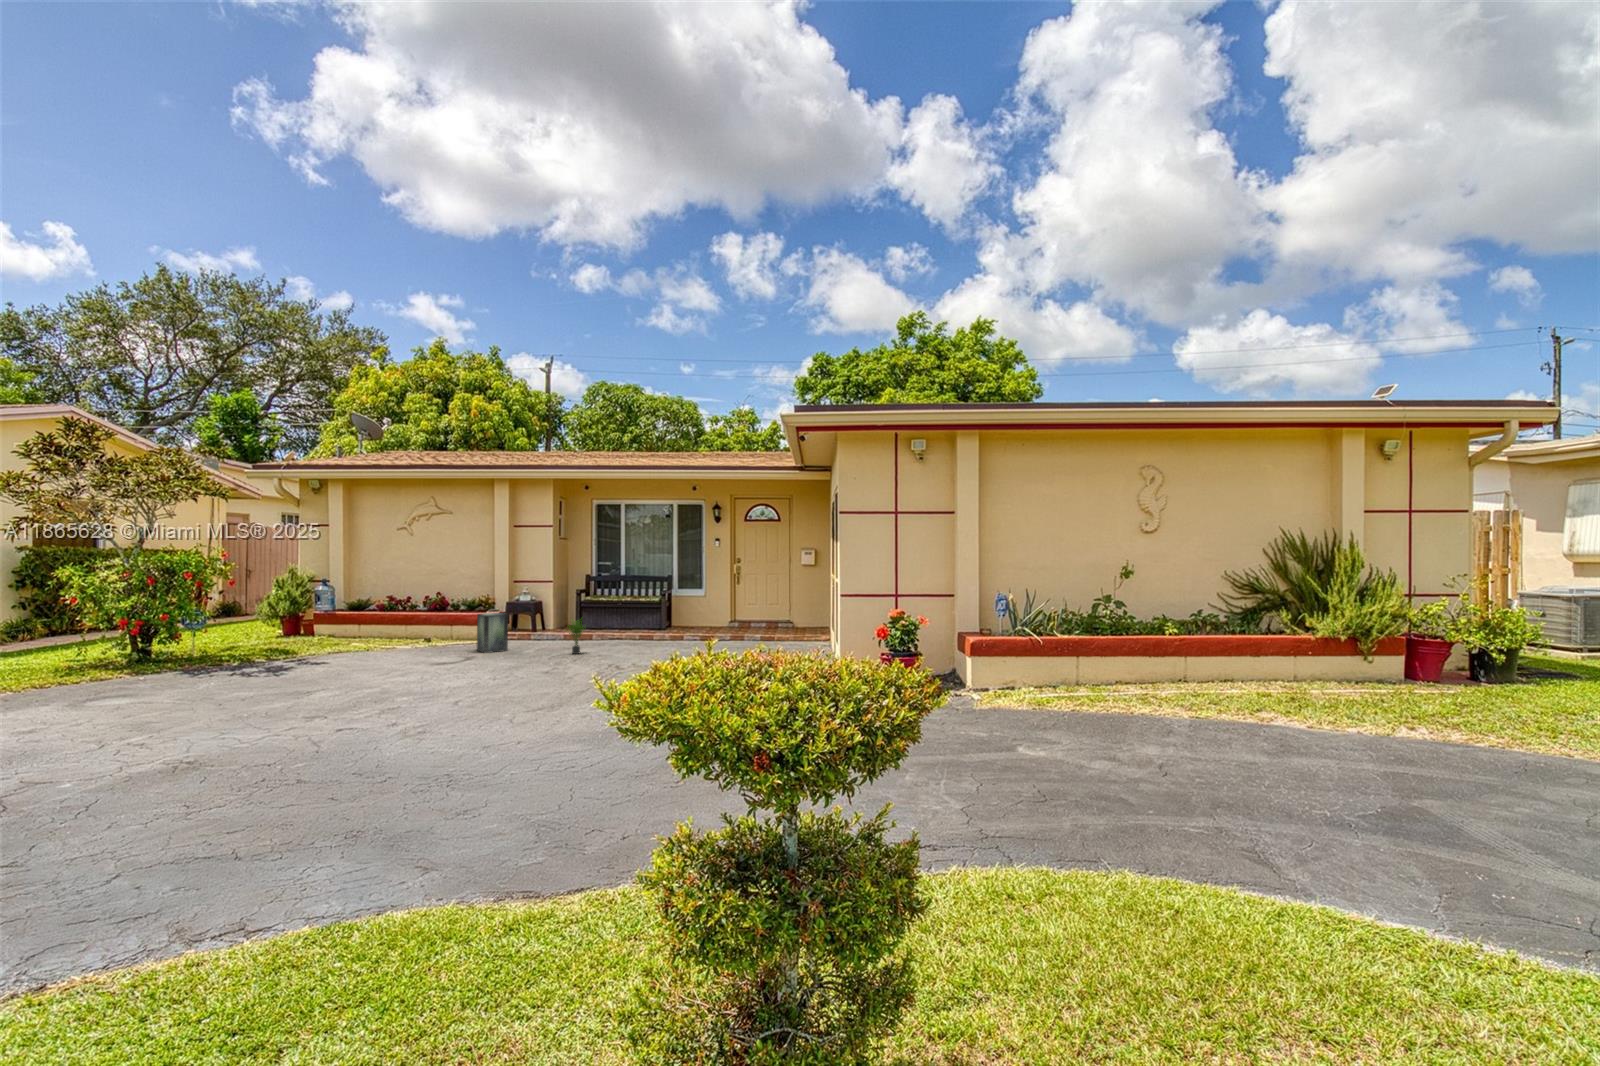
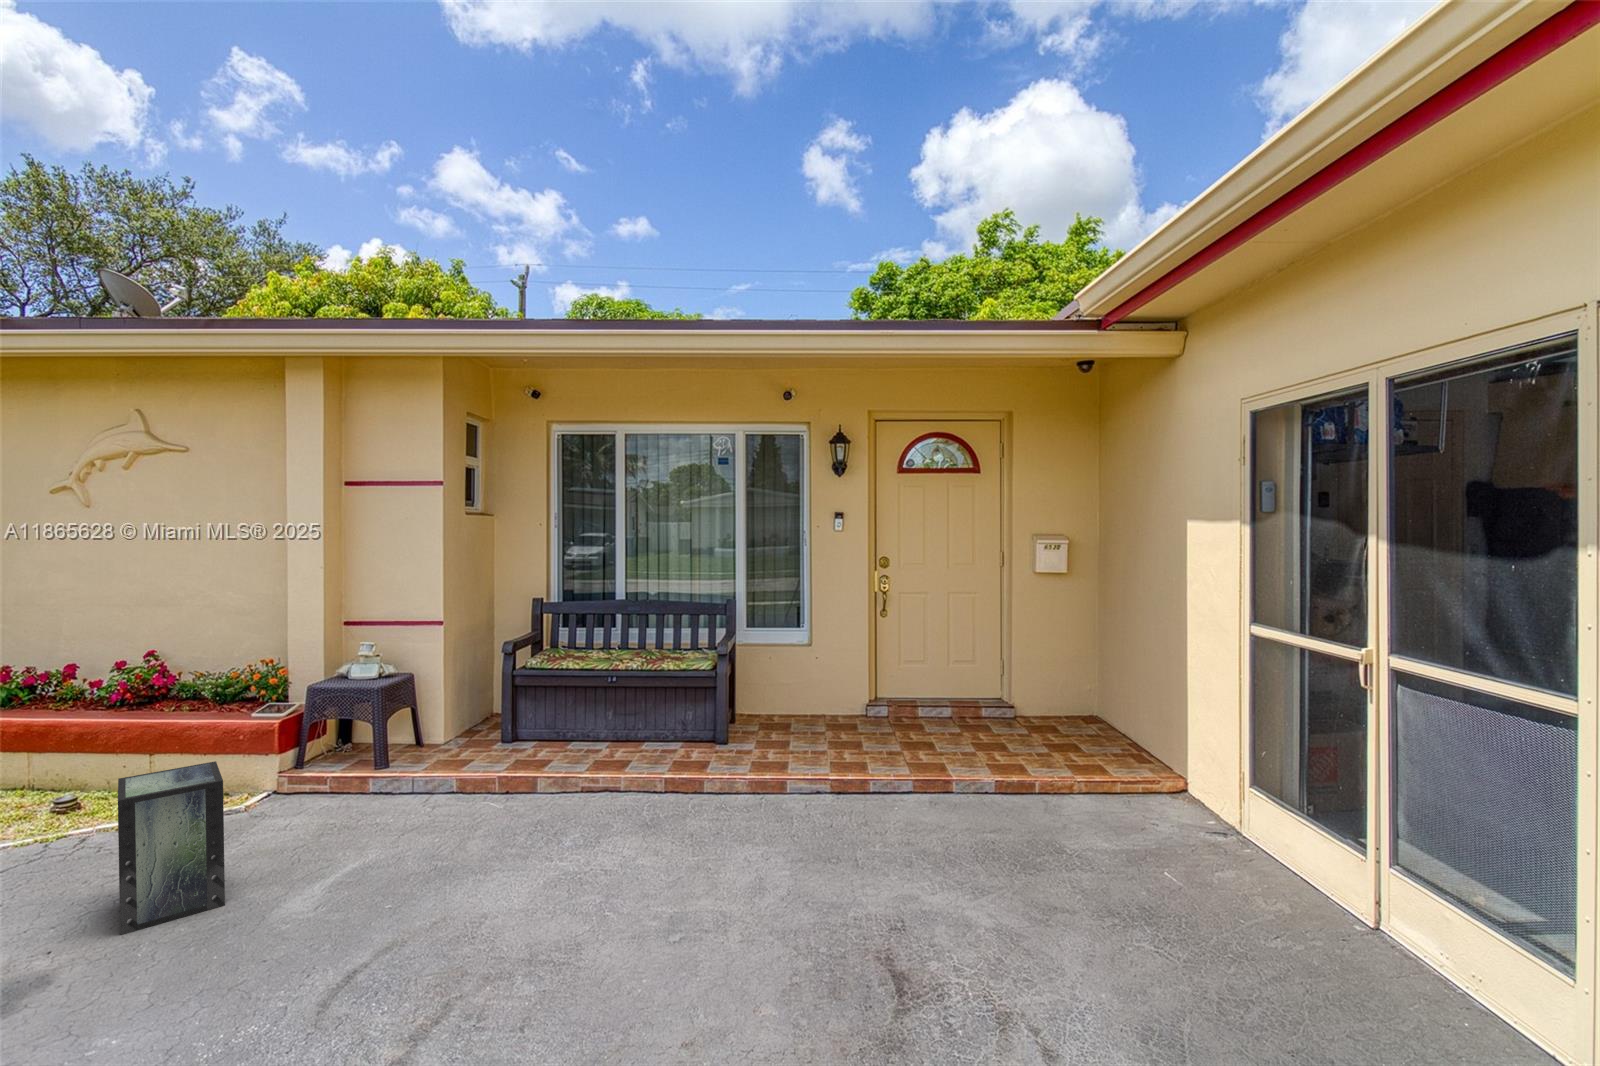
potted plant: present [569,619,583,654] -> none [384,796,495,948]

